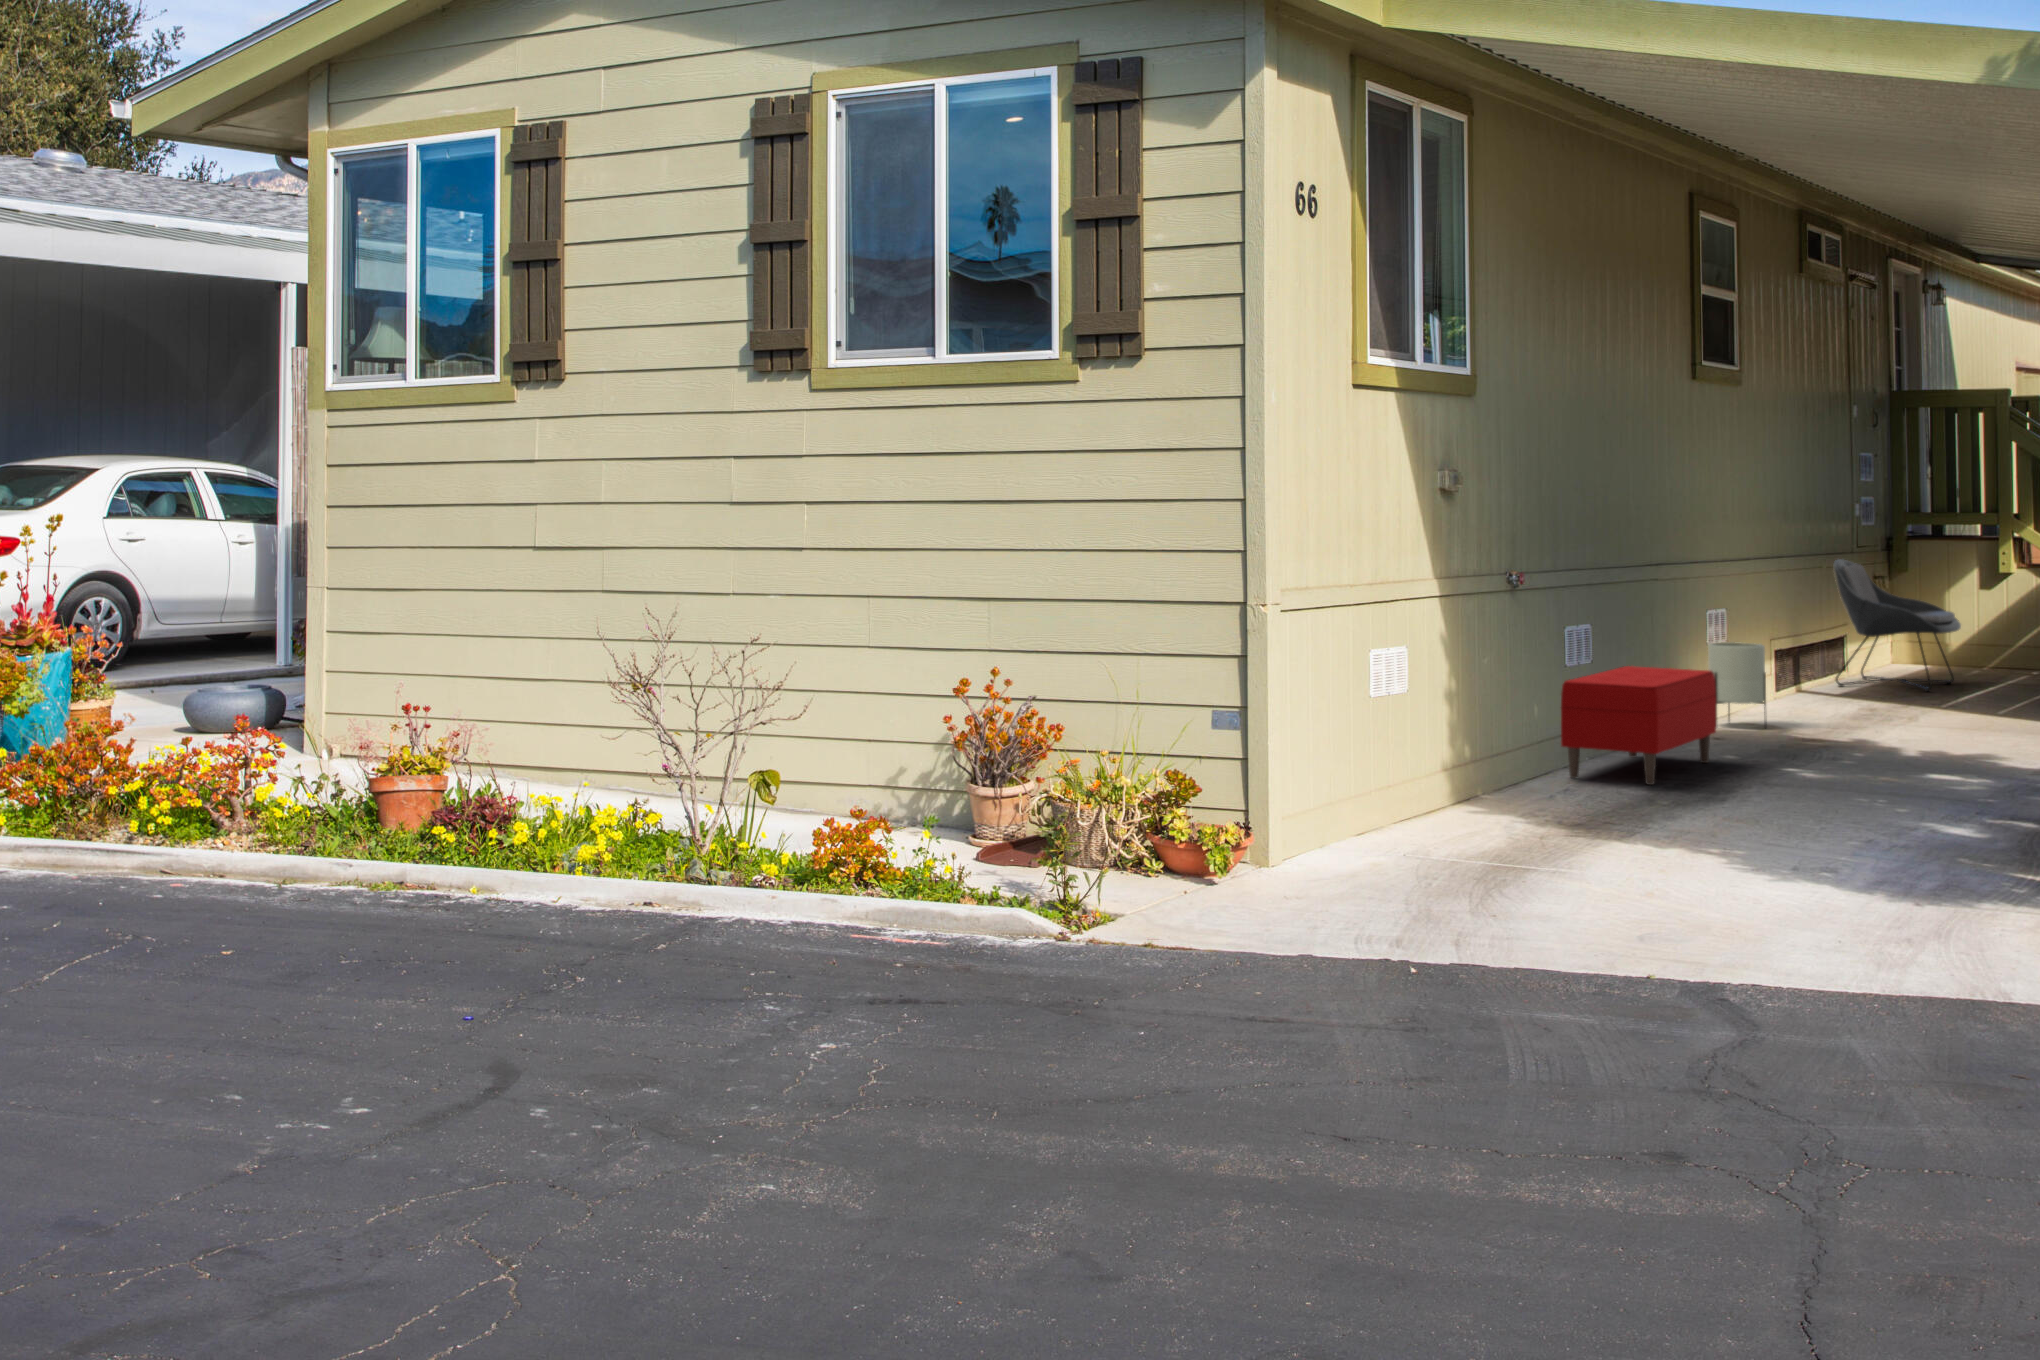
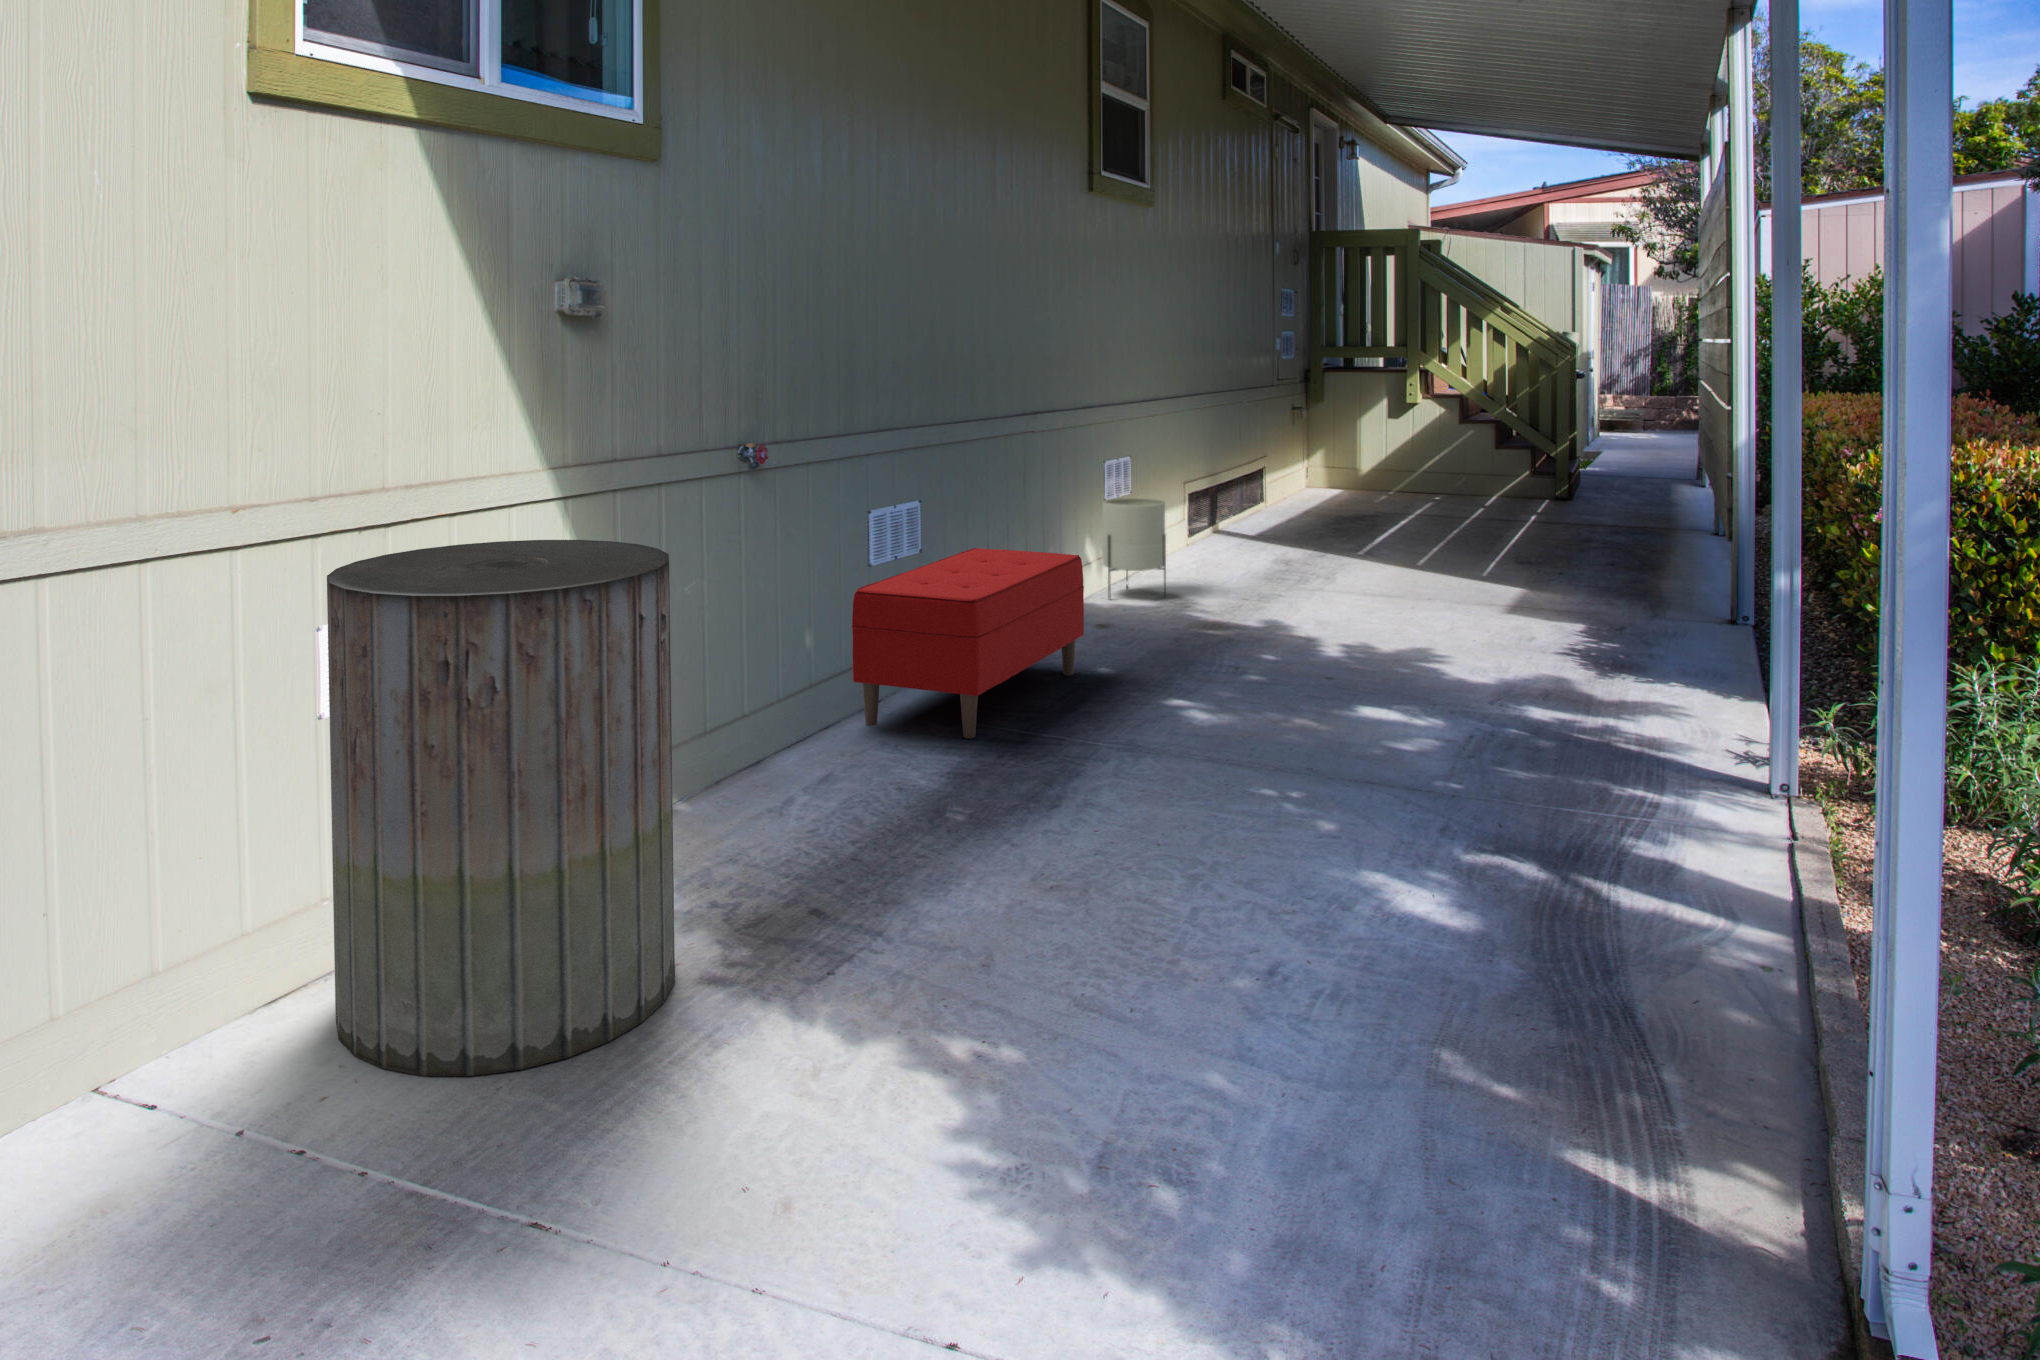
lounge chair: present [1833,559,1961,691] -> none [1251,395,1374,529]
trash can: none [1386,616,1555,859] -> present [327,540,675,1076]

